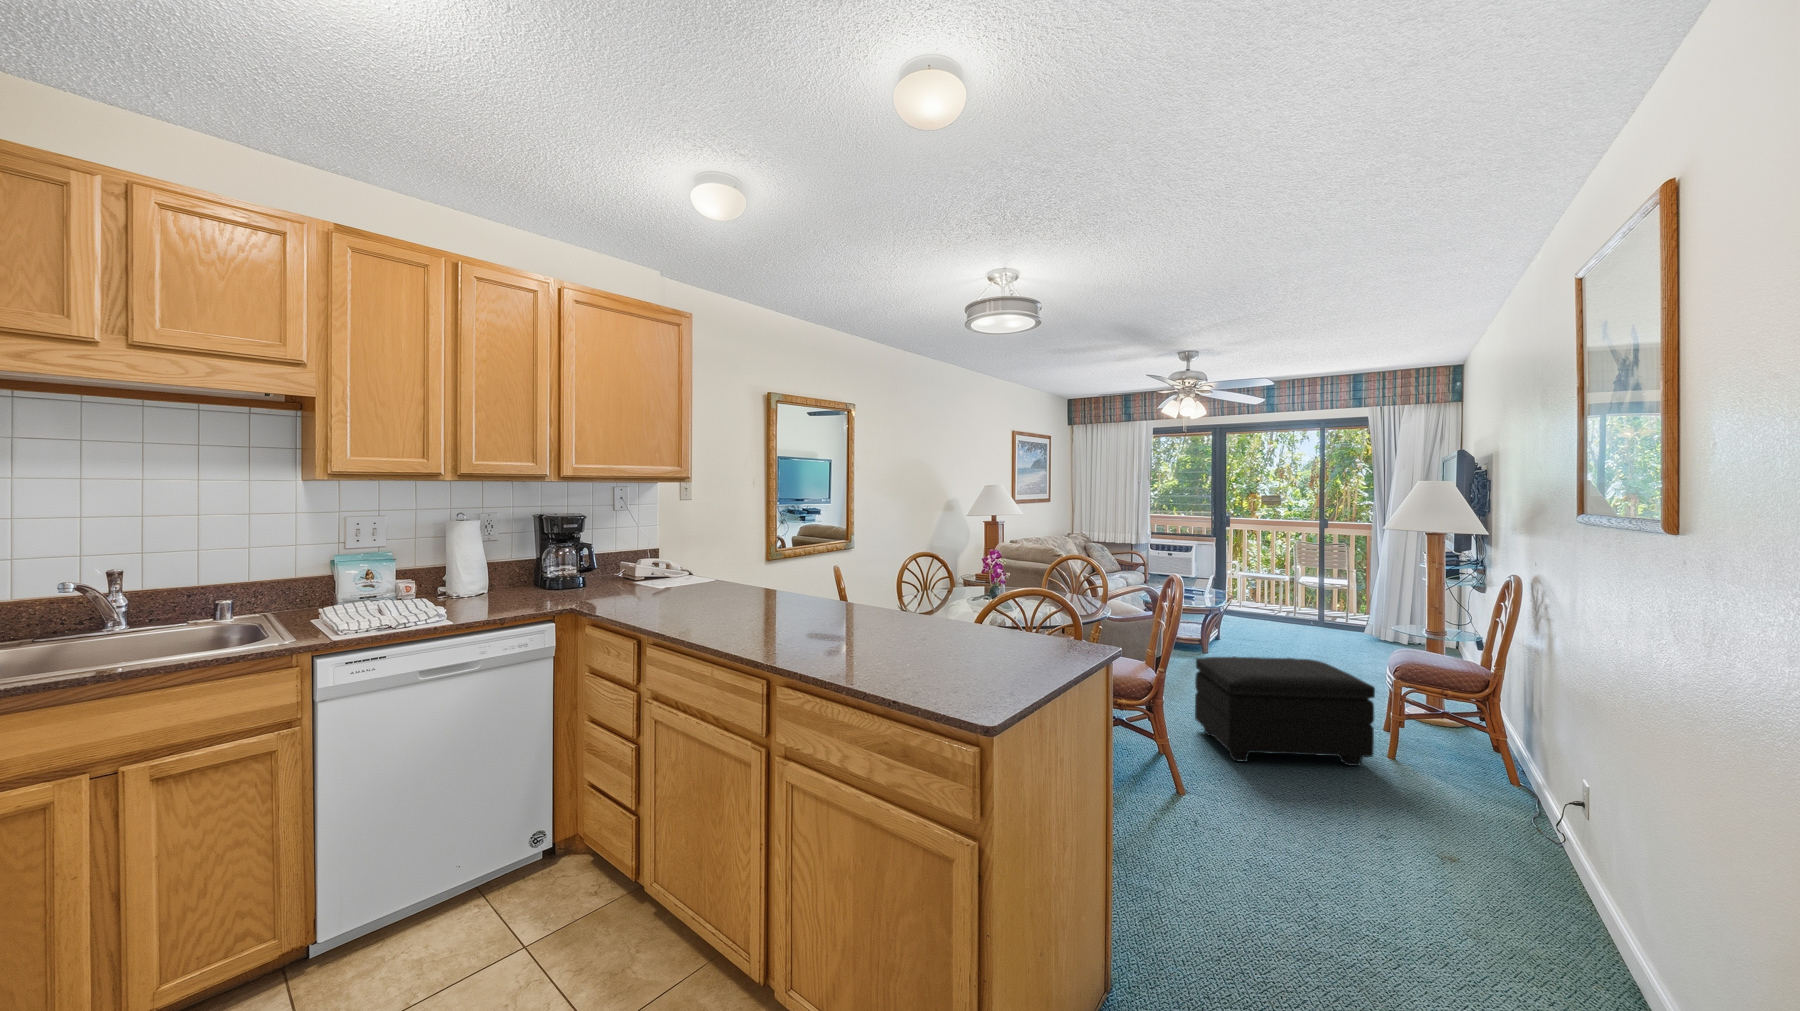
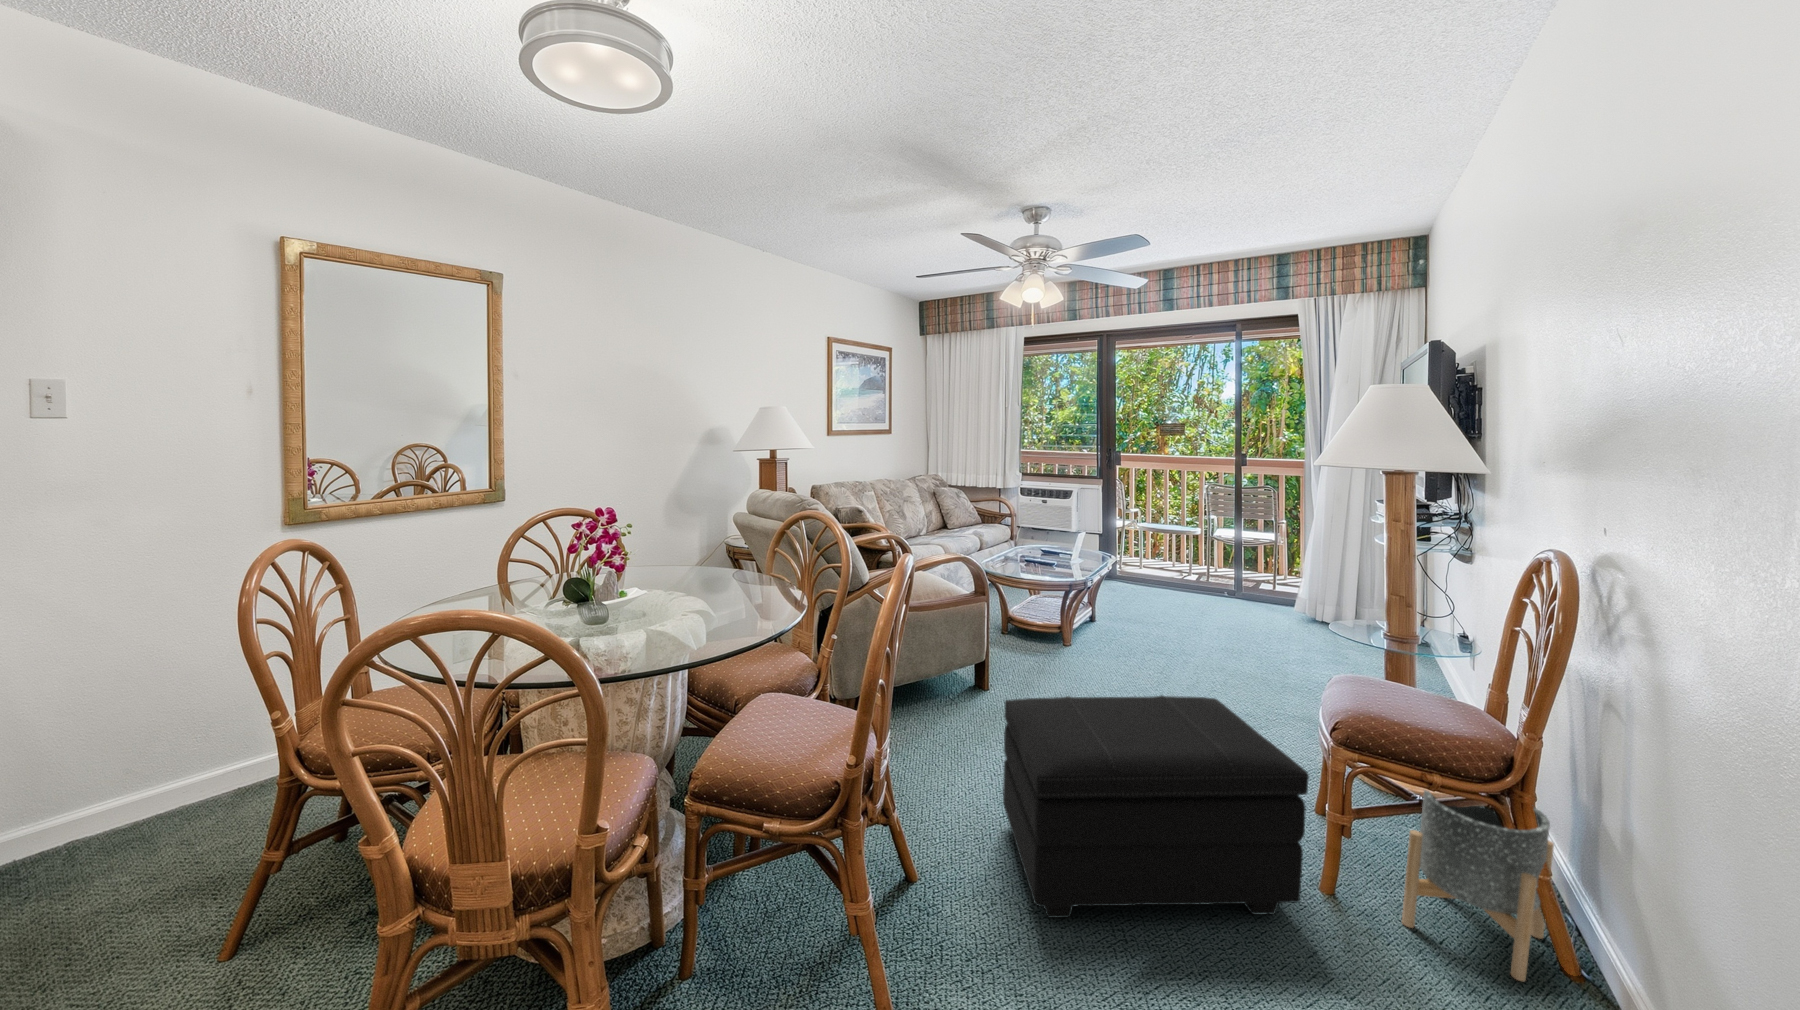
planter: none [1432,699,1513,791] -> present [1402,790,1554,982]

